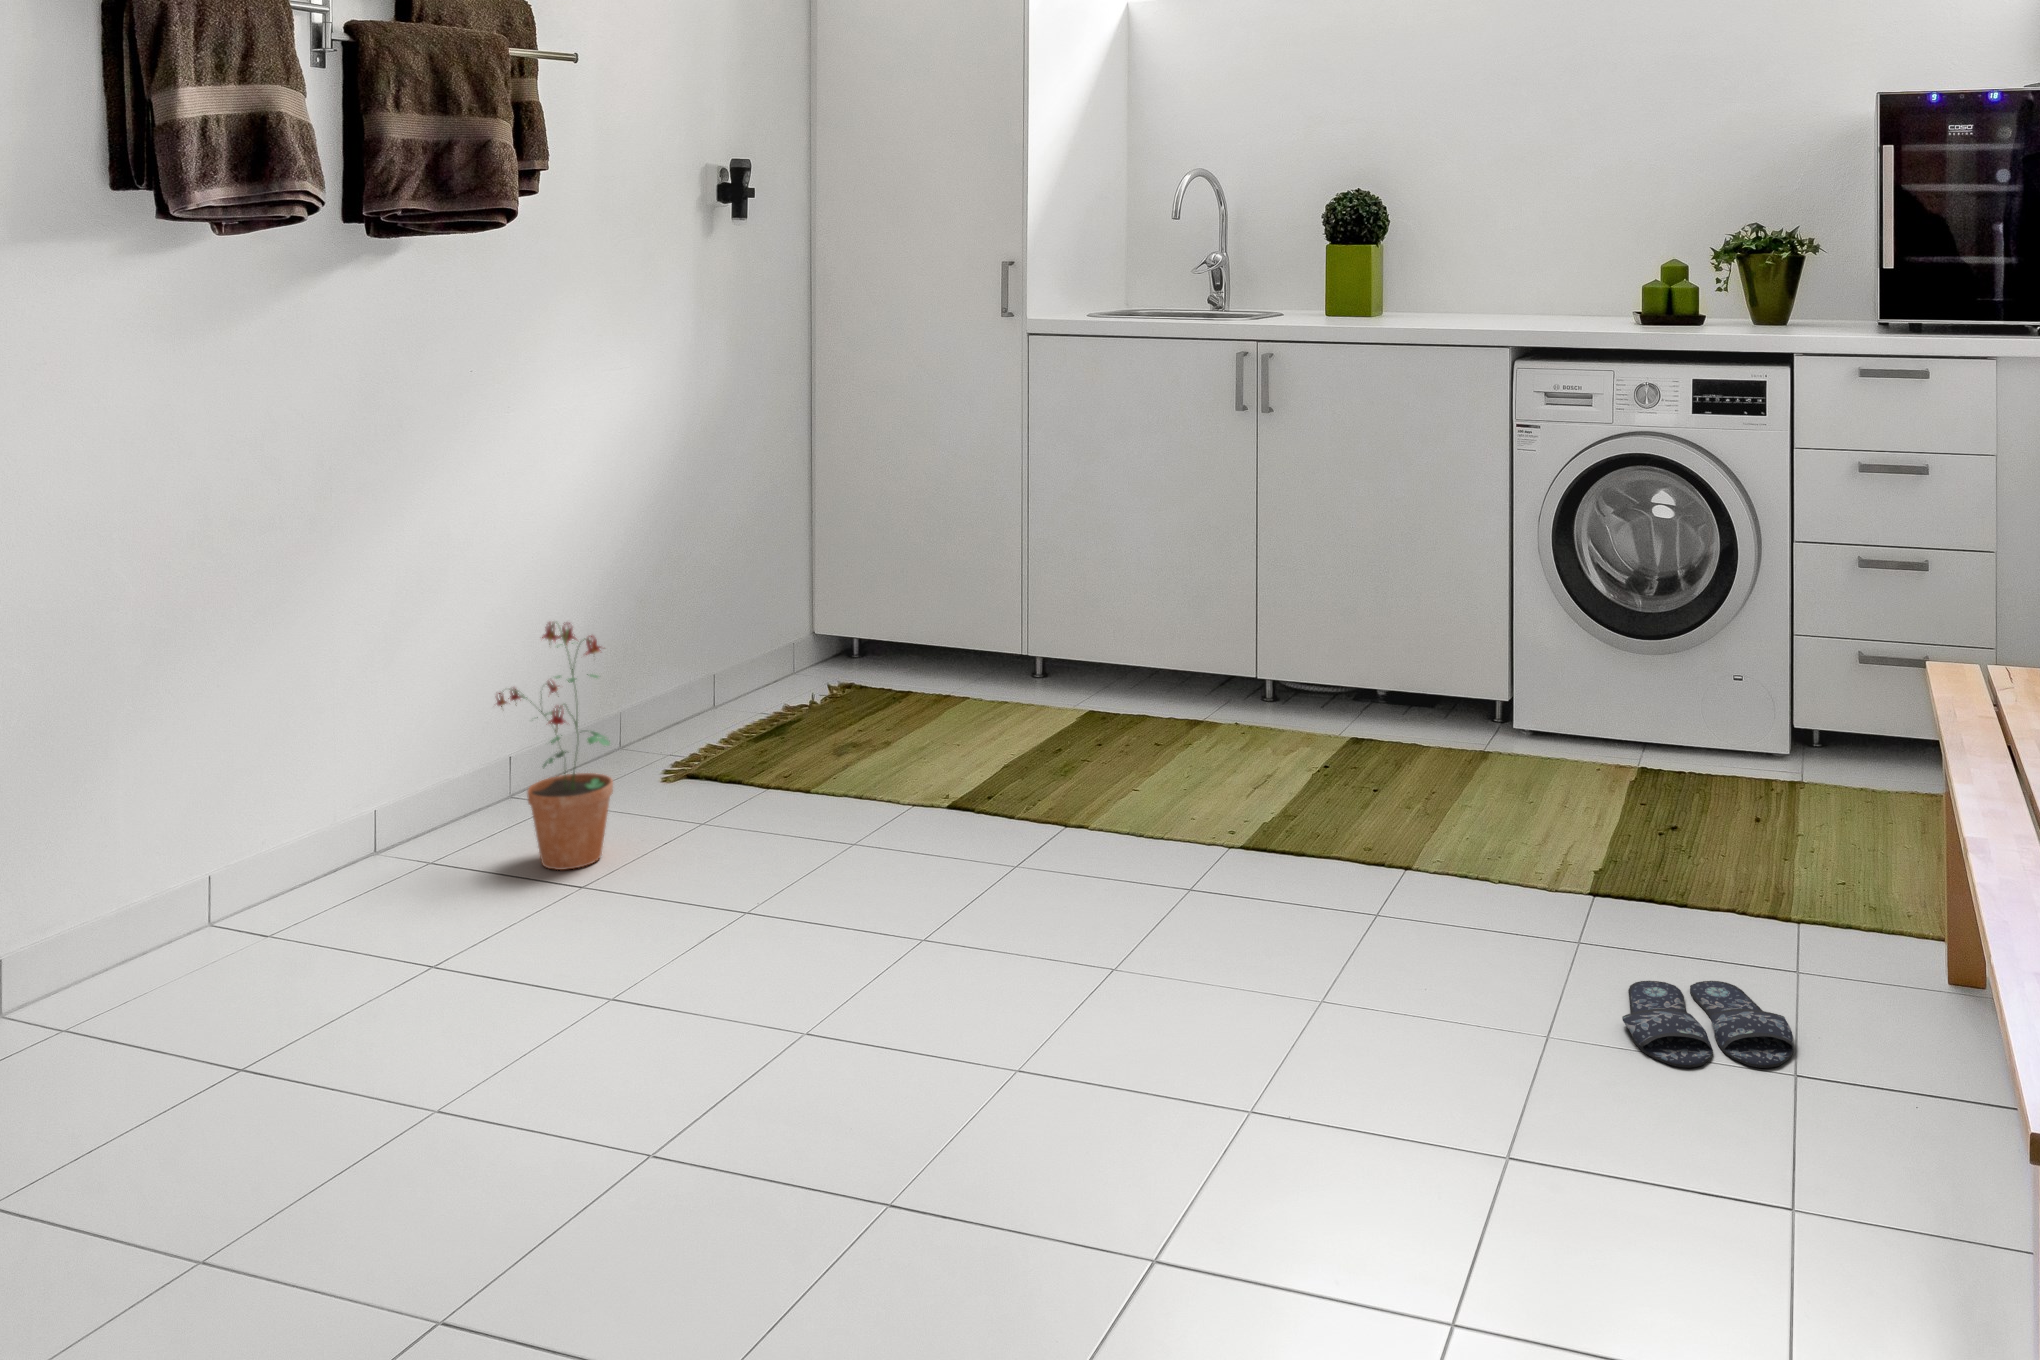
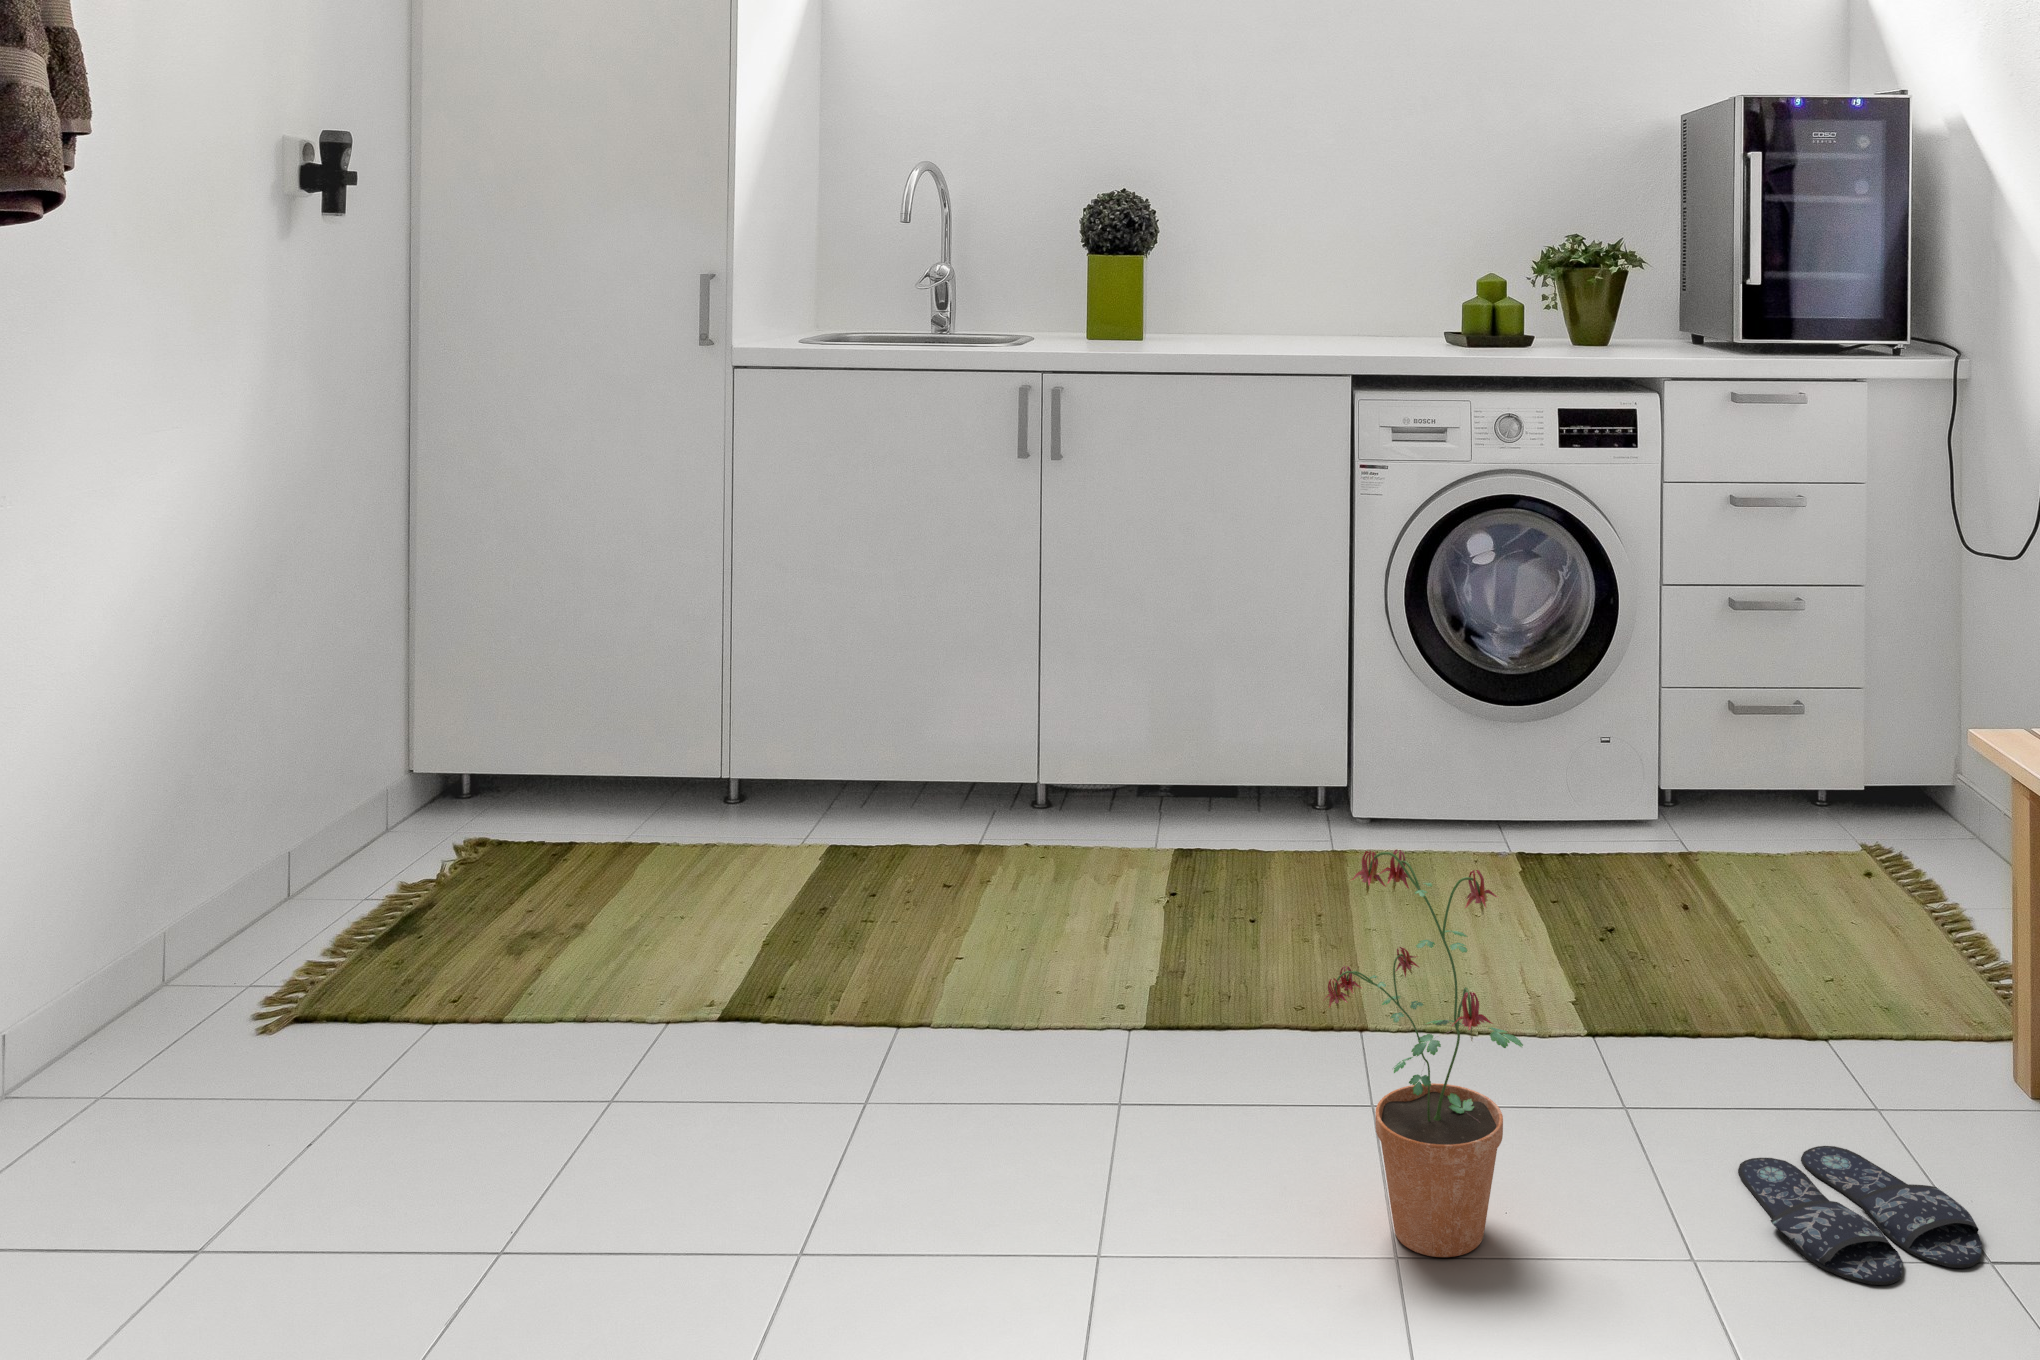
potted plant: present [497,622,613,870] -> present [1324,849,1523,1257]

